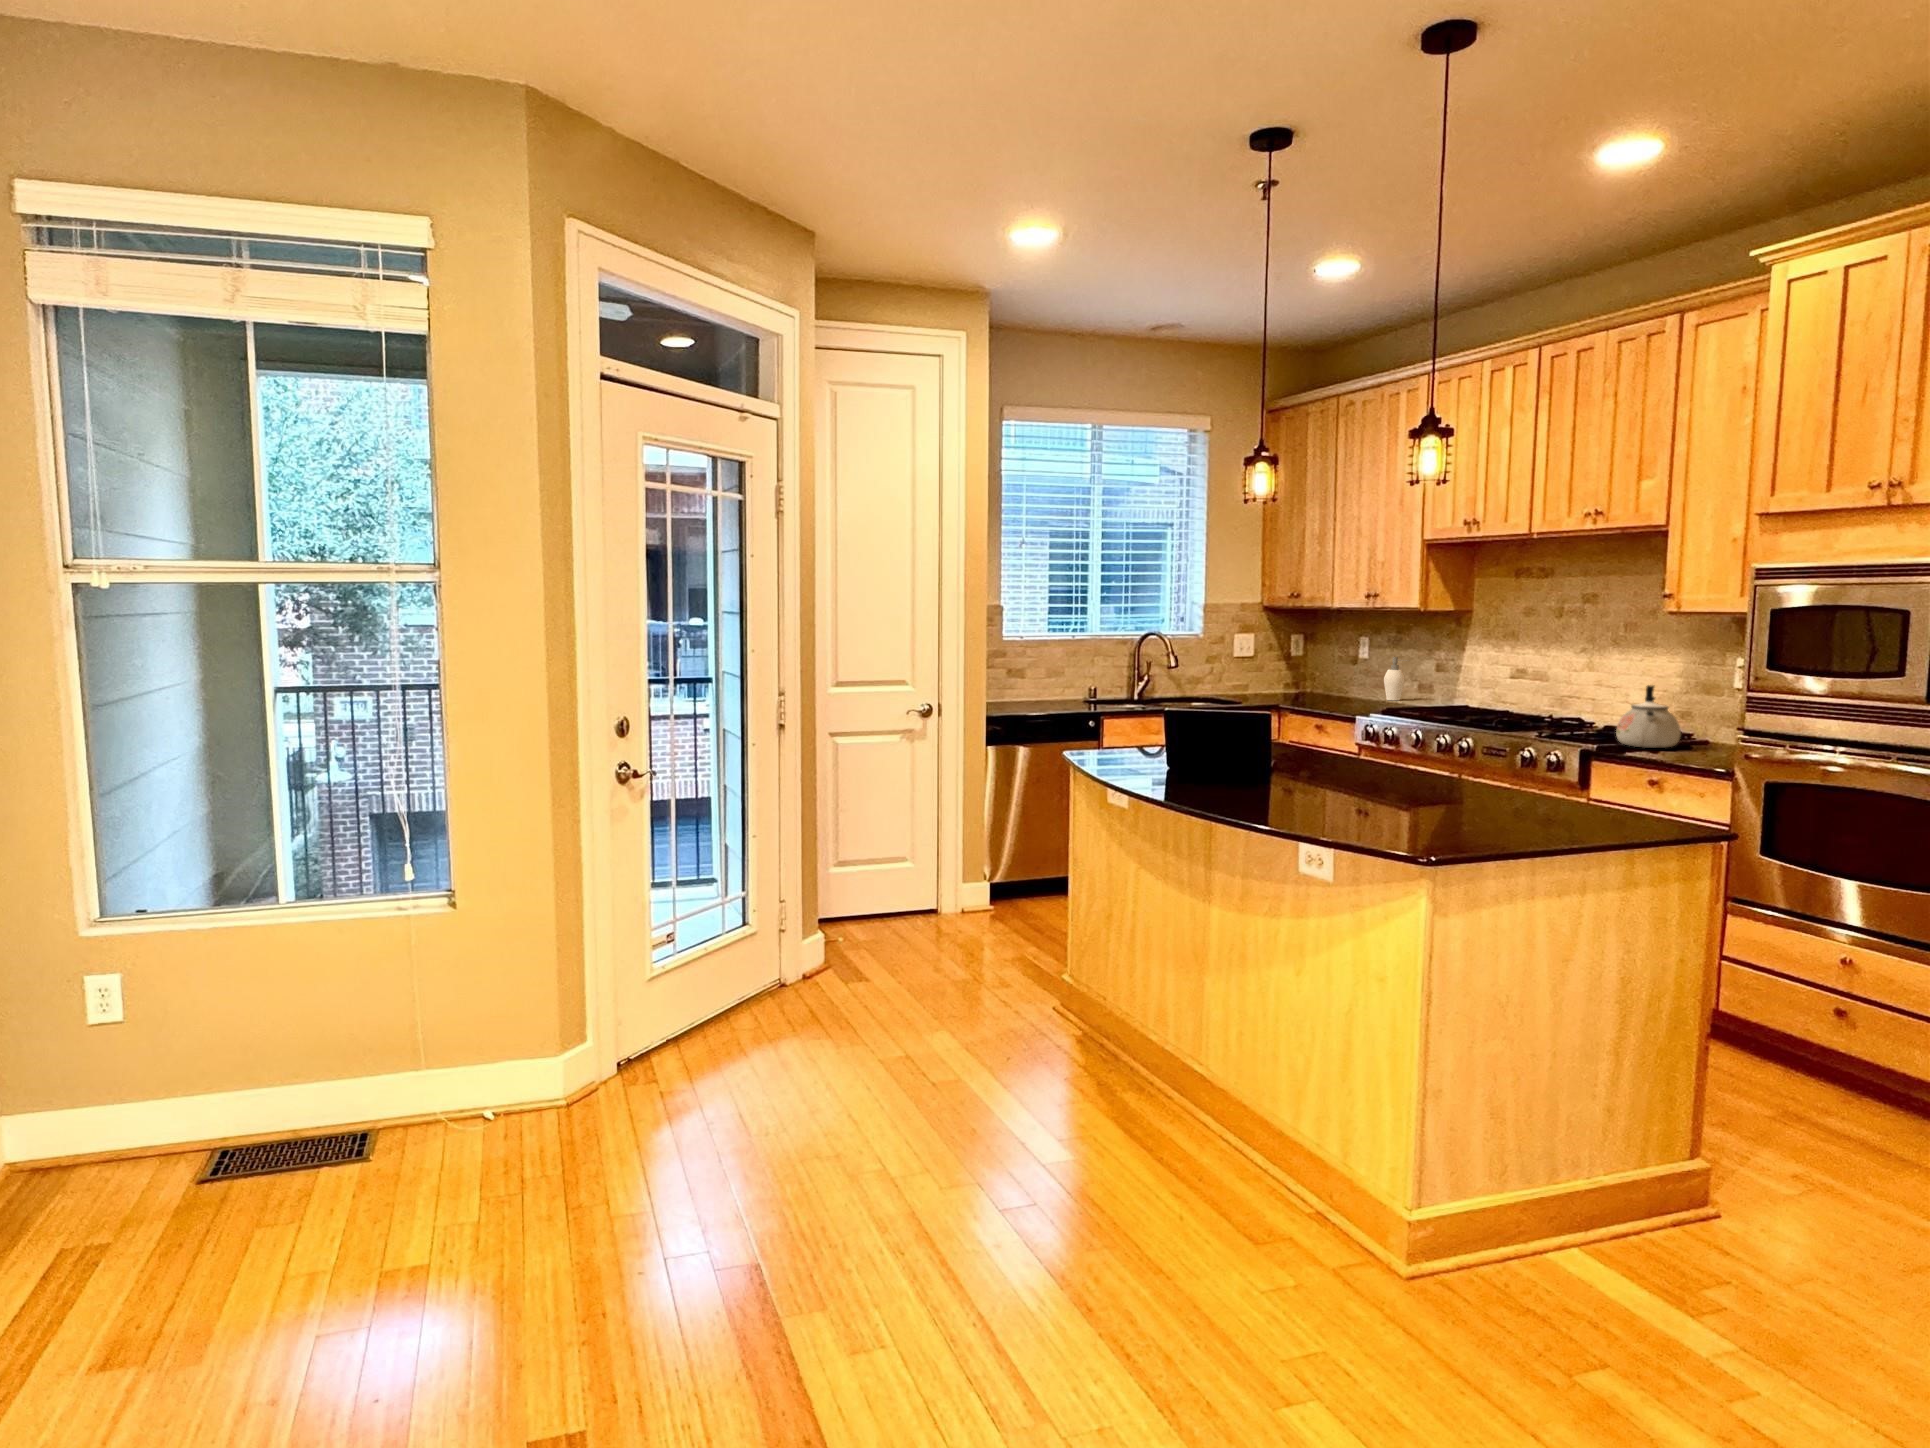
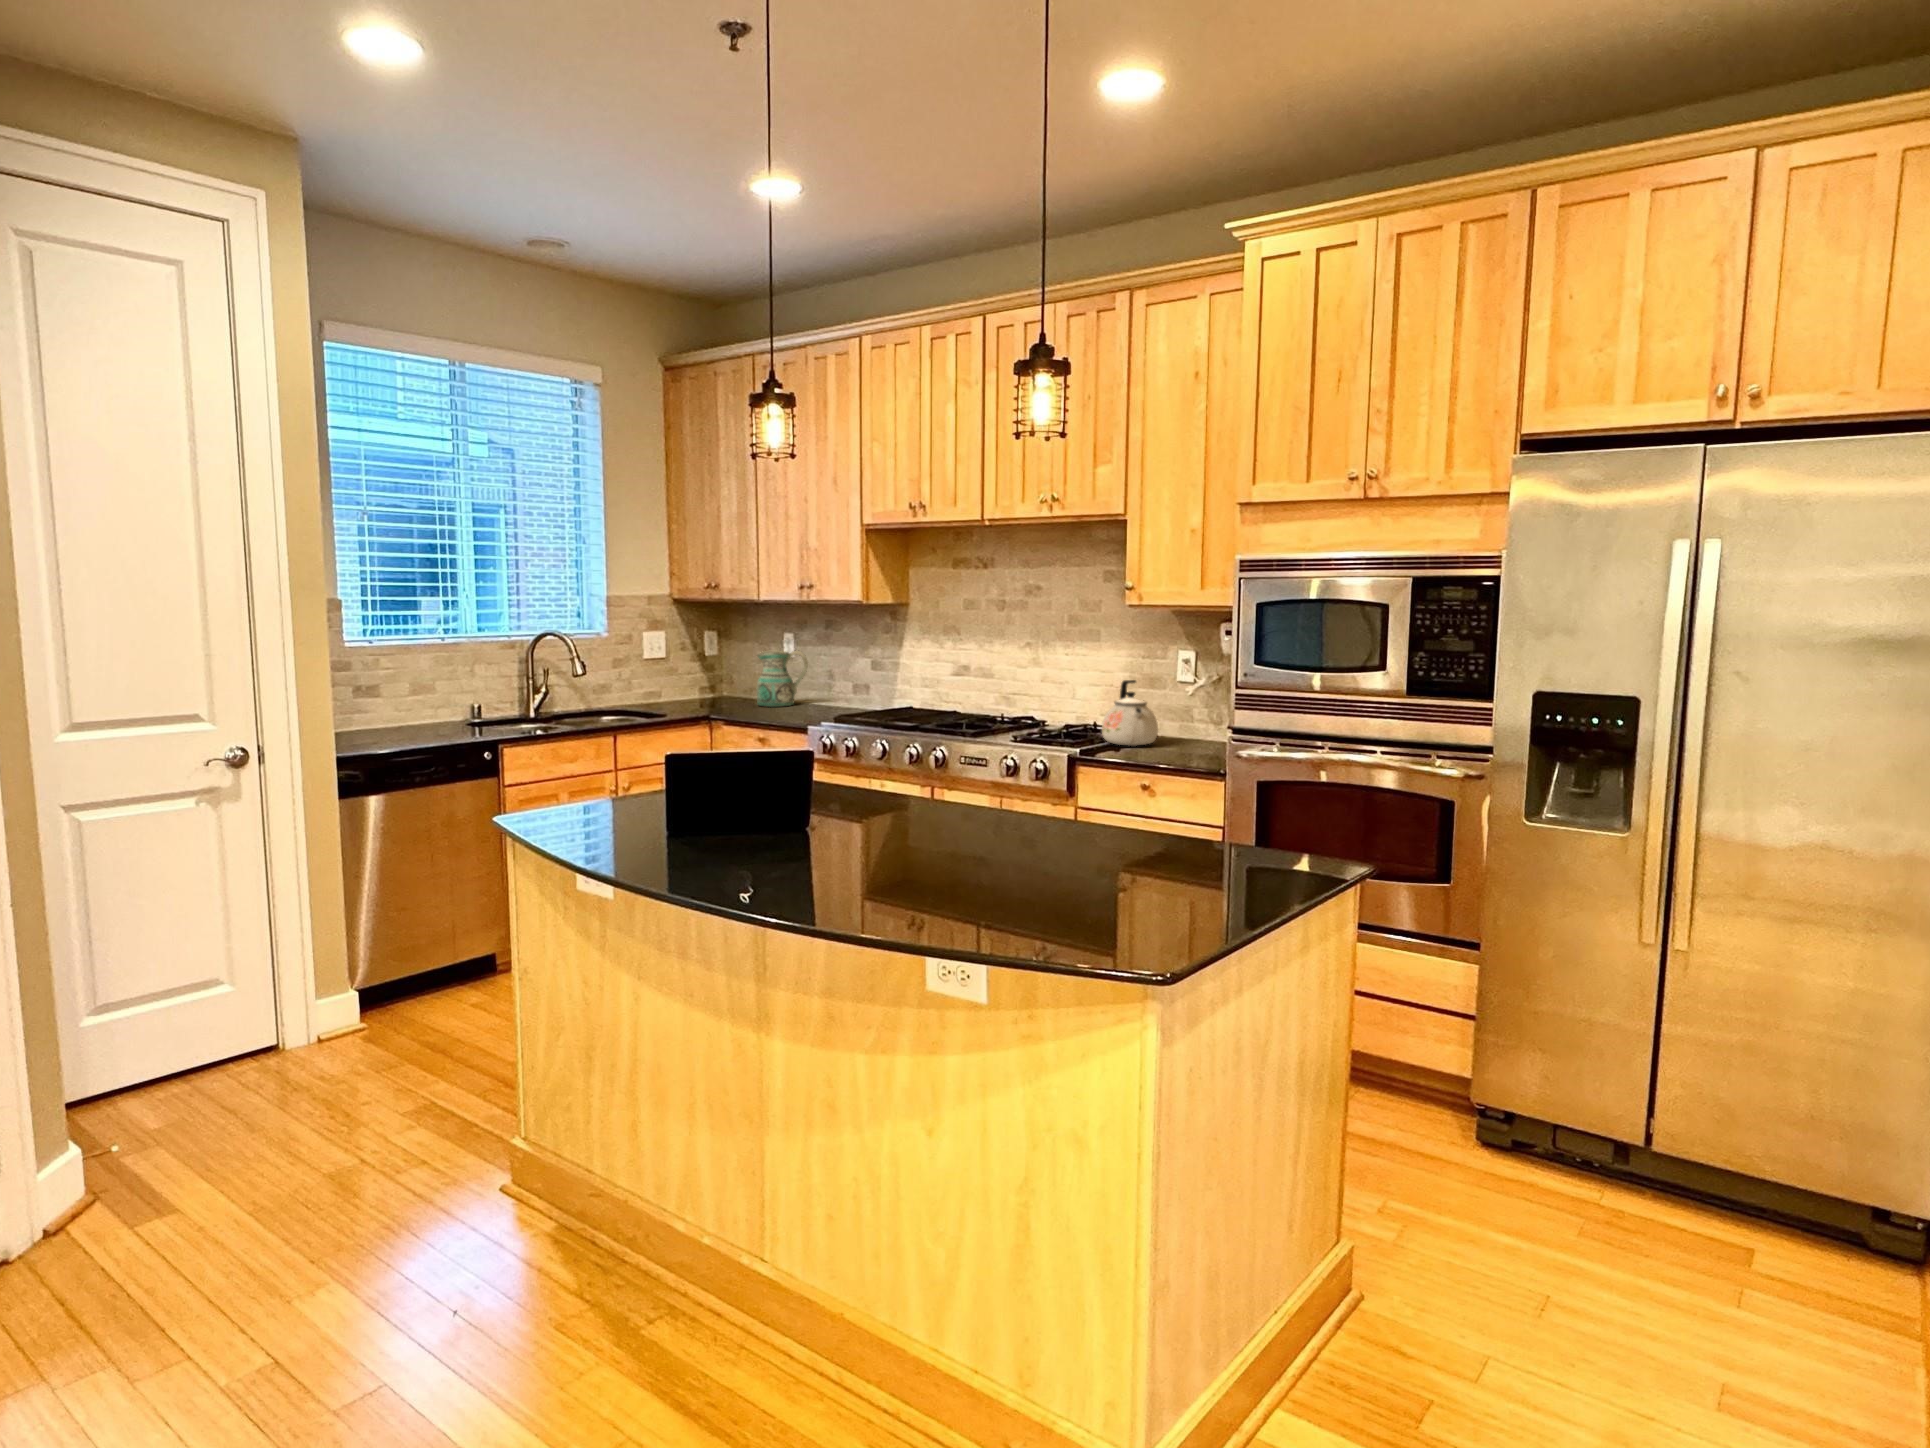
ceramic pitcher: none [1324,652,1374,702] -> present [757,651,808,707]
soap dispenser: present [1384,657,1405,700] -> none [815,654,841,701]

